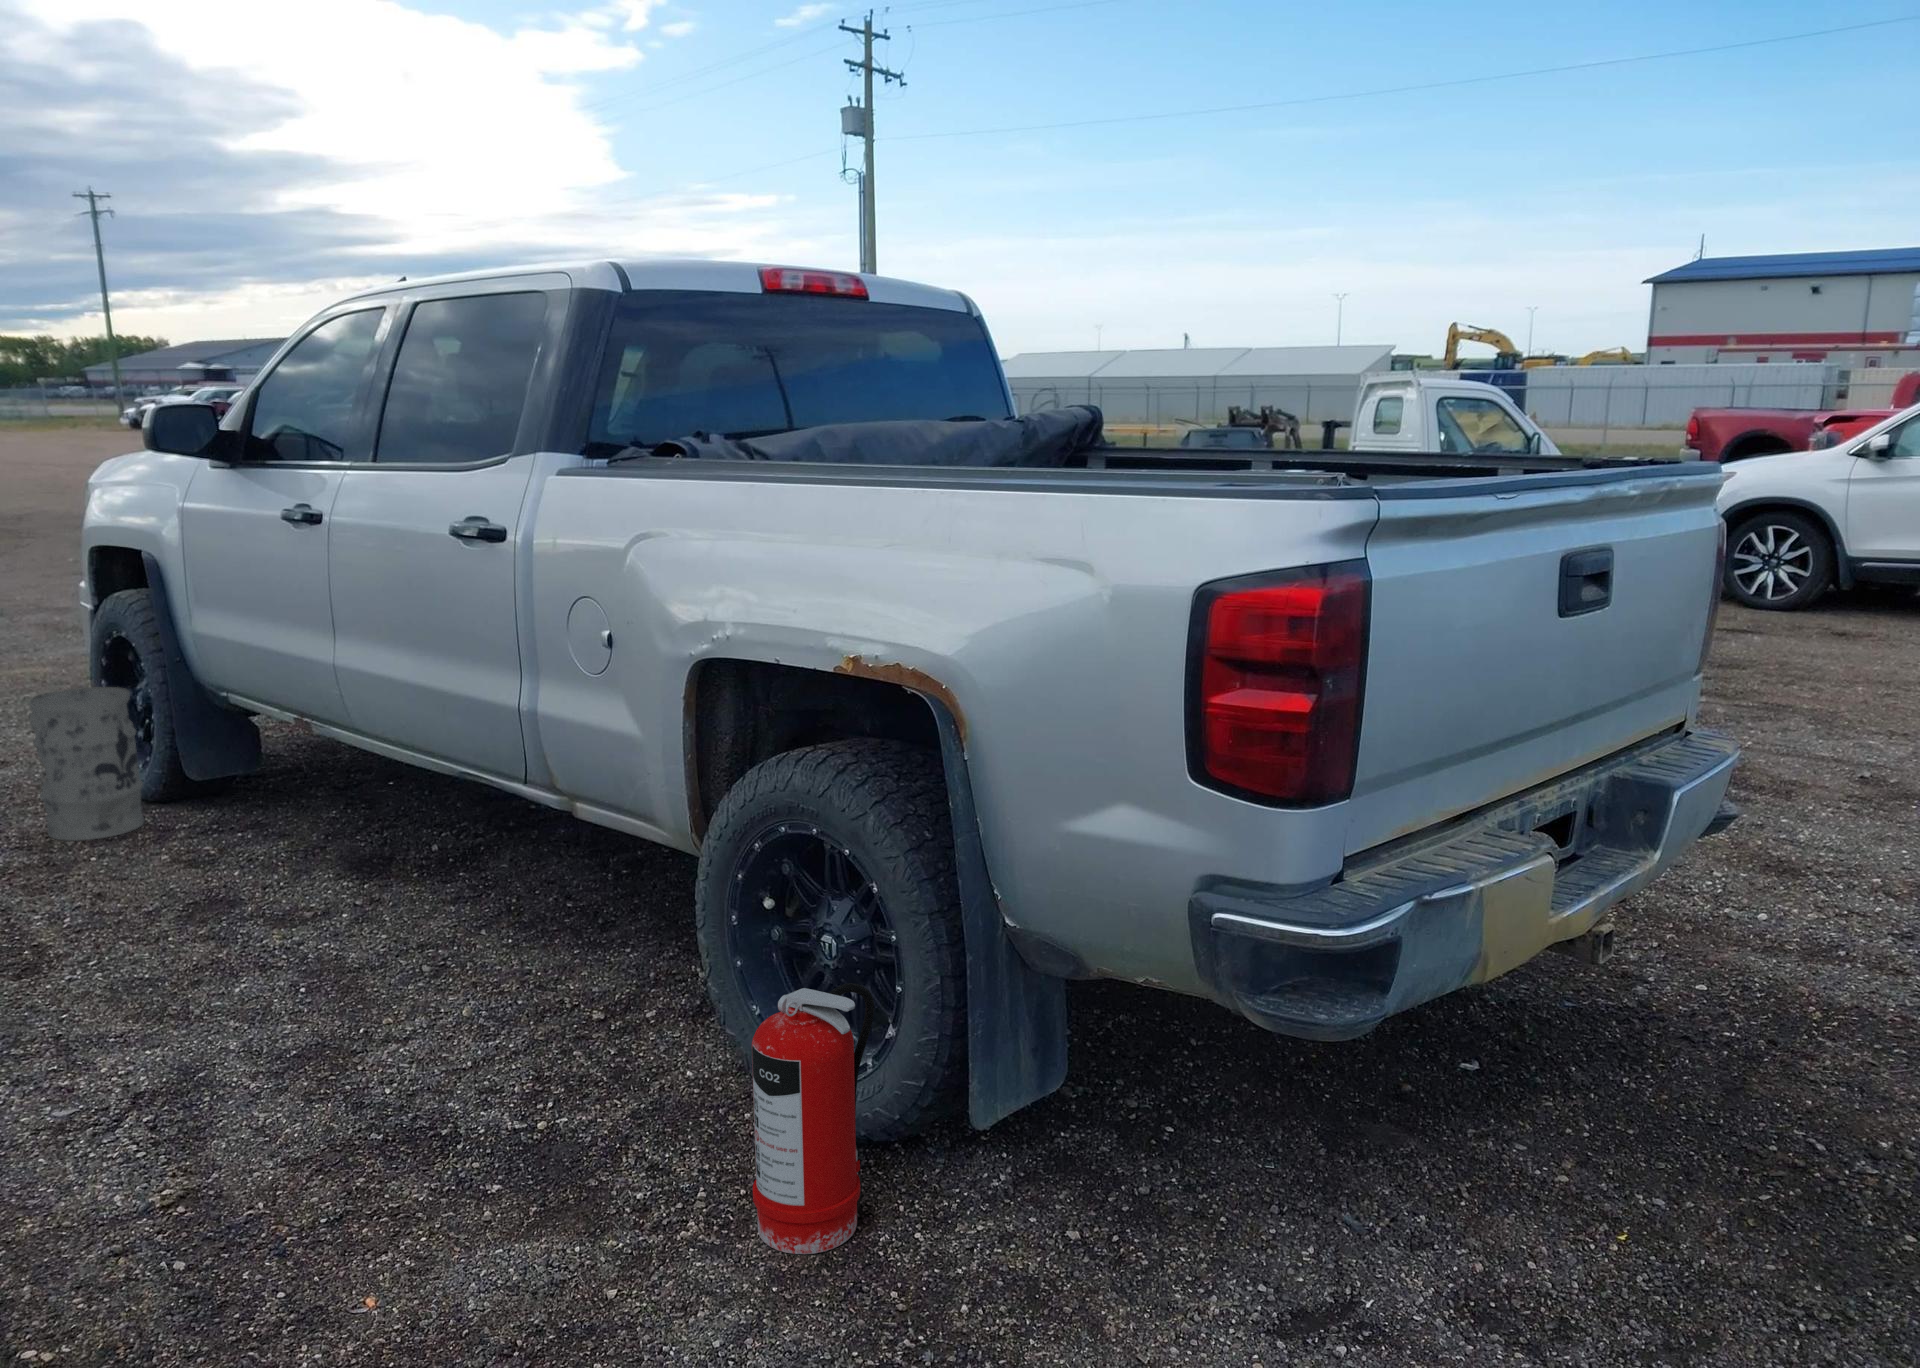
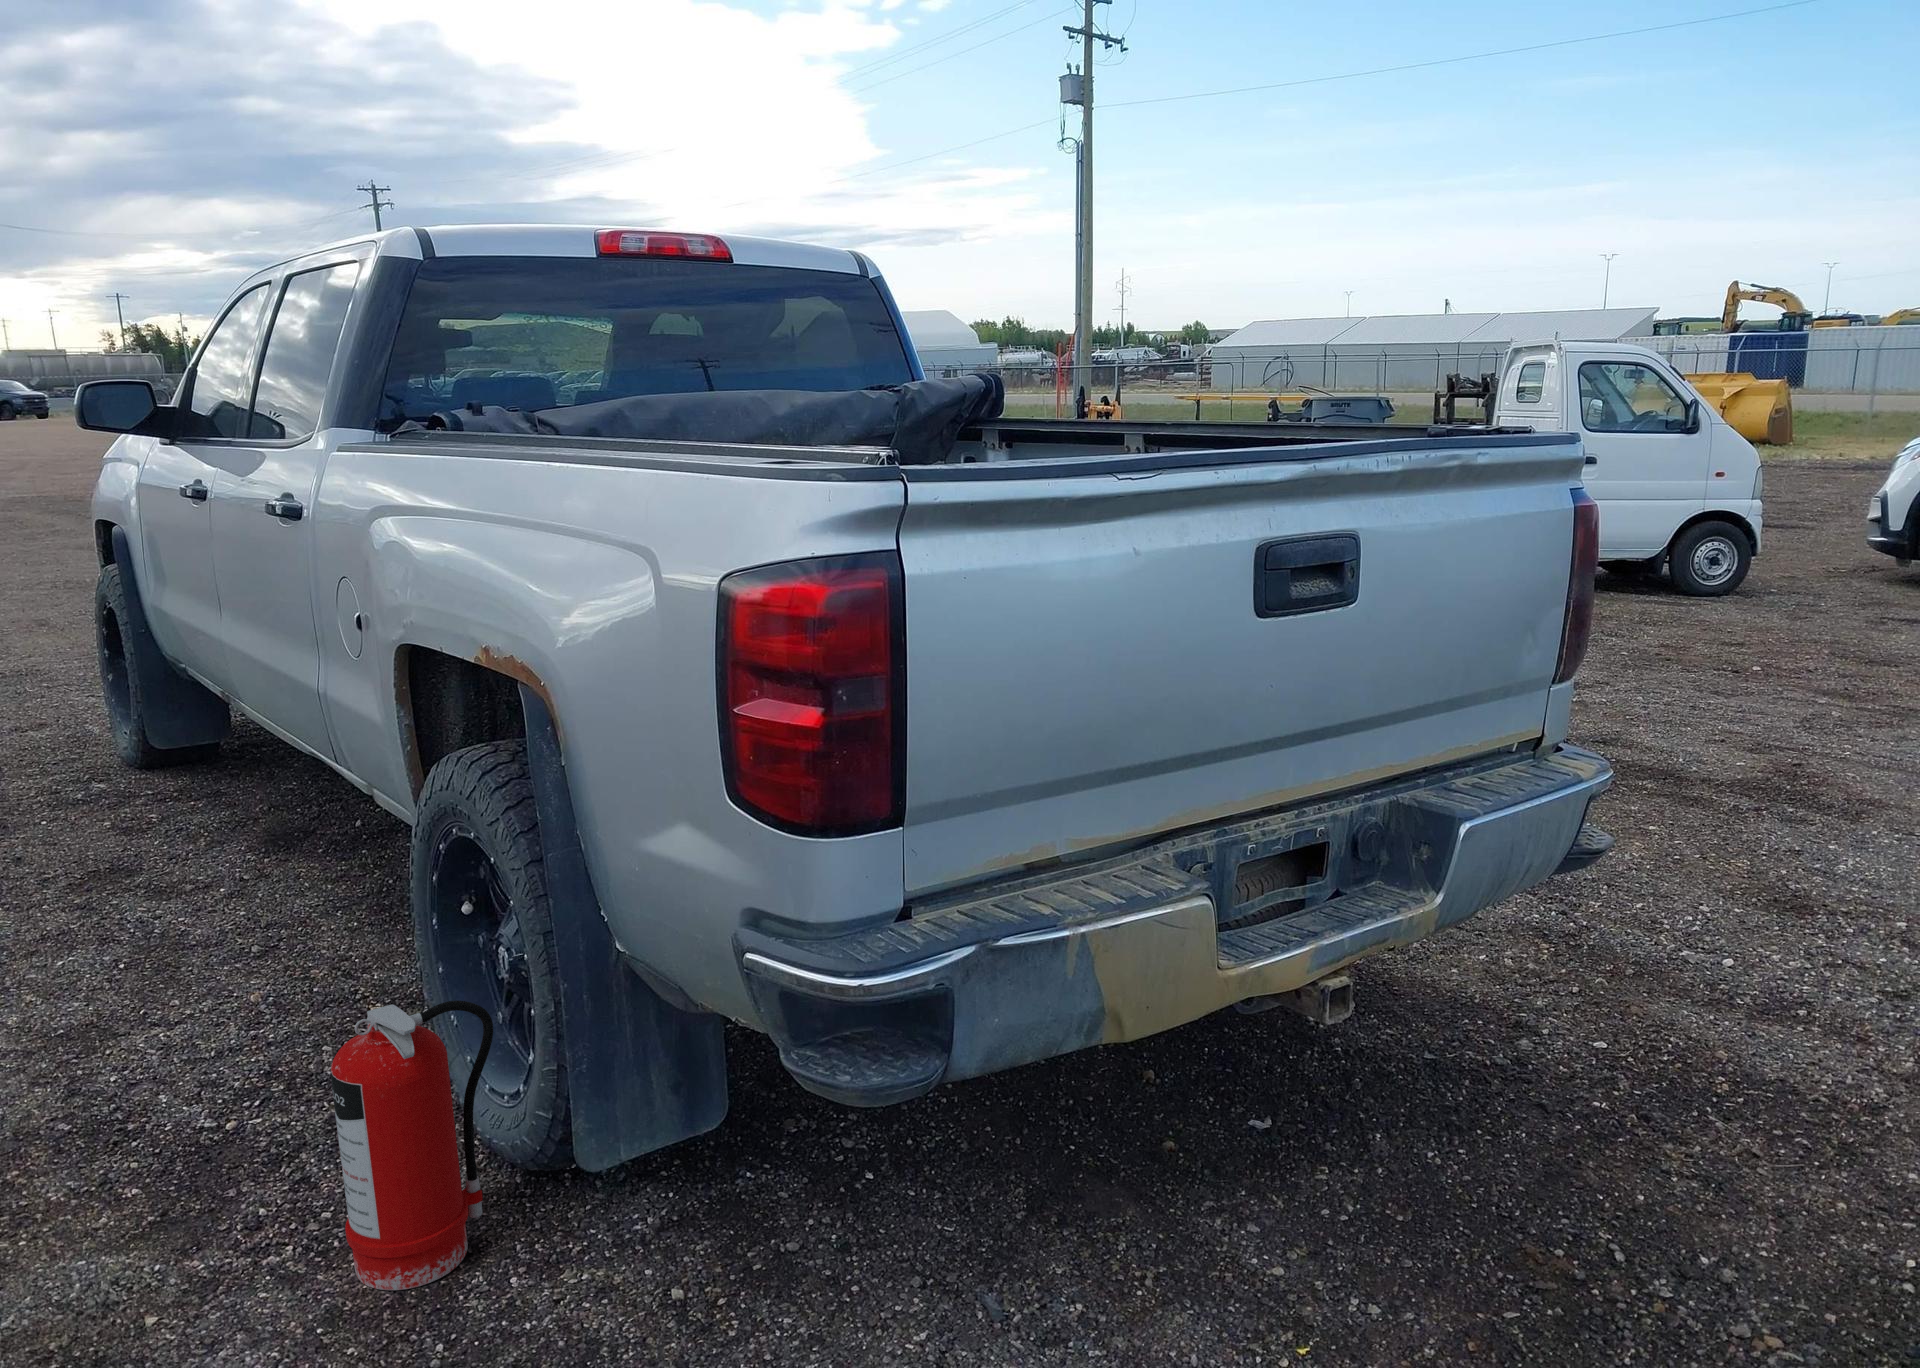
trash can: present [29,687,145,841] -> none [18,658,132,804]

